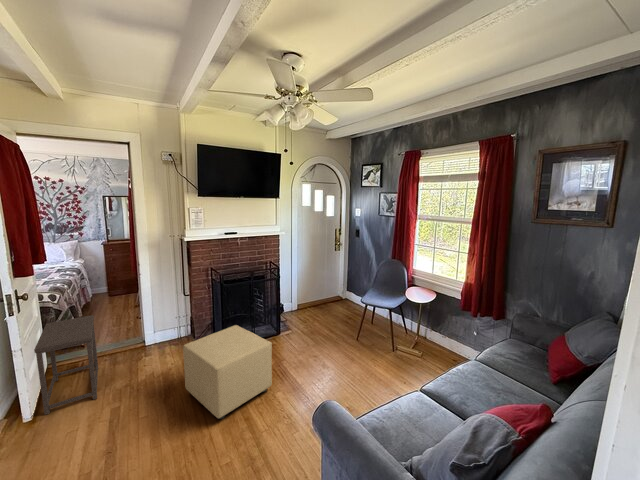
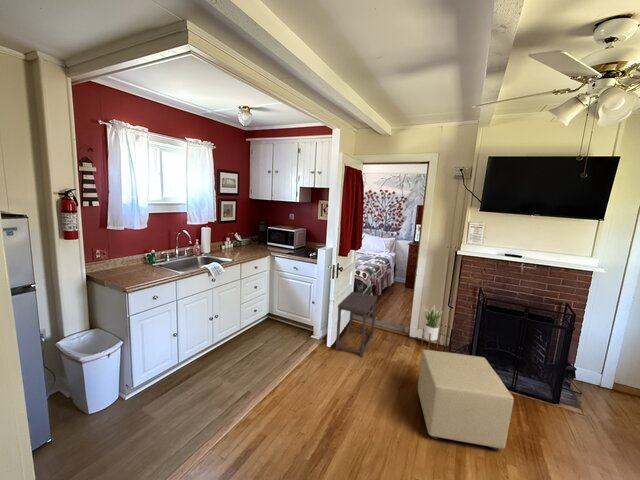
potted plant: none [158,299,181,348] -> present [421,305,442,350]

